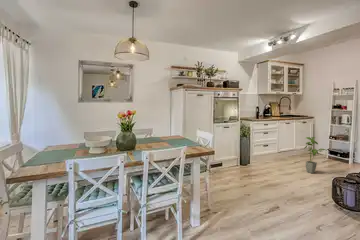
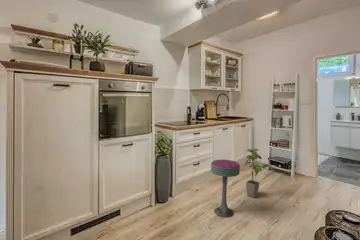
bar stool: none [278,143,300,181] -> present [211,160,240,217]

